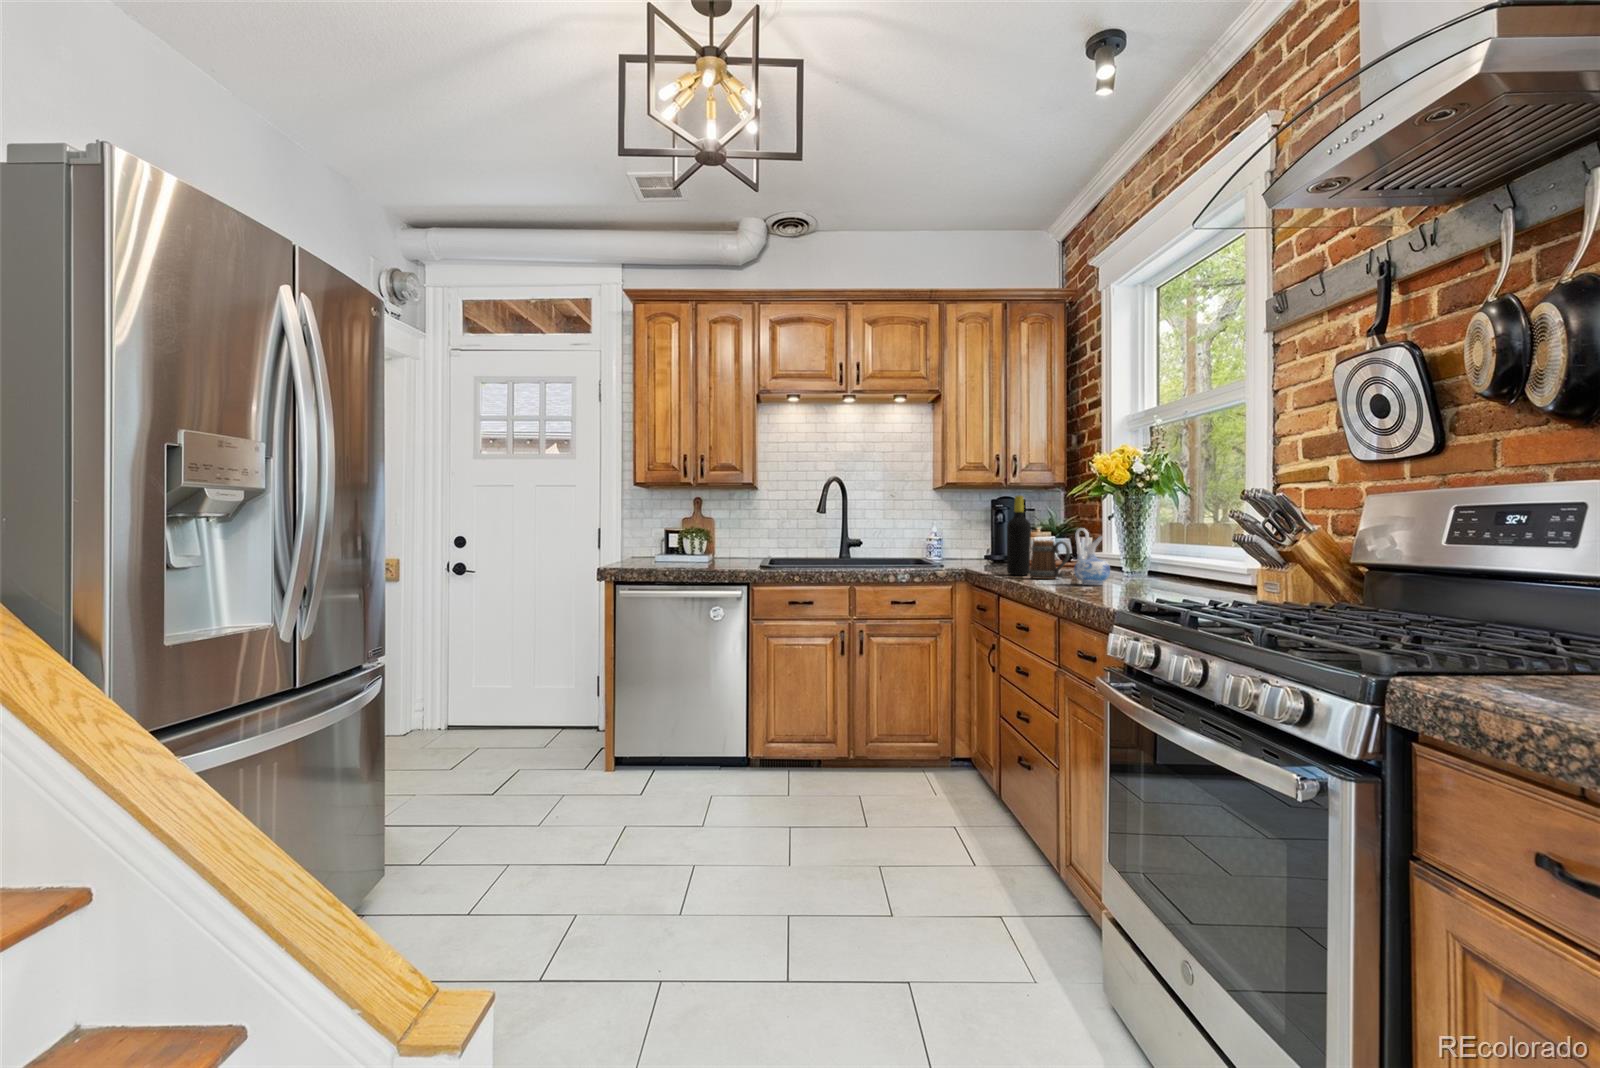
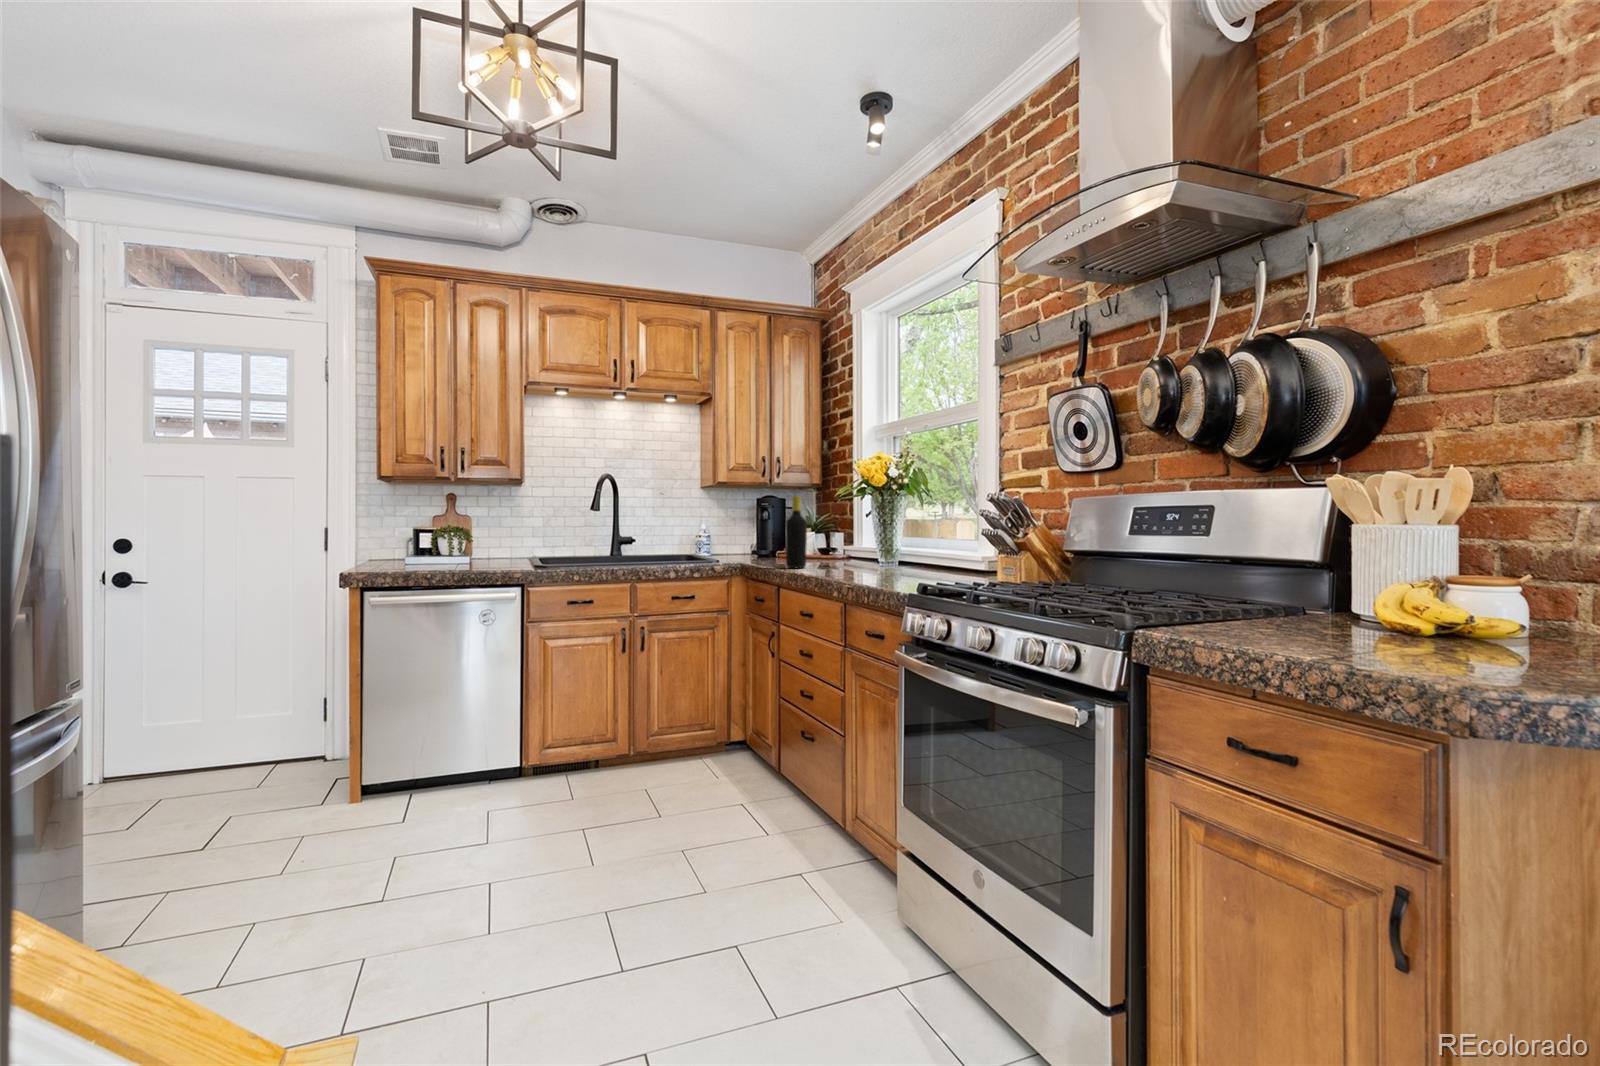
ceramic pitcher: present [1074,528,1110,585] -> none [852,525,881,575]
mug: present [1029,540,1070,579] -> none [808,536,844,571]

